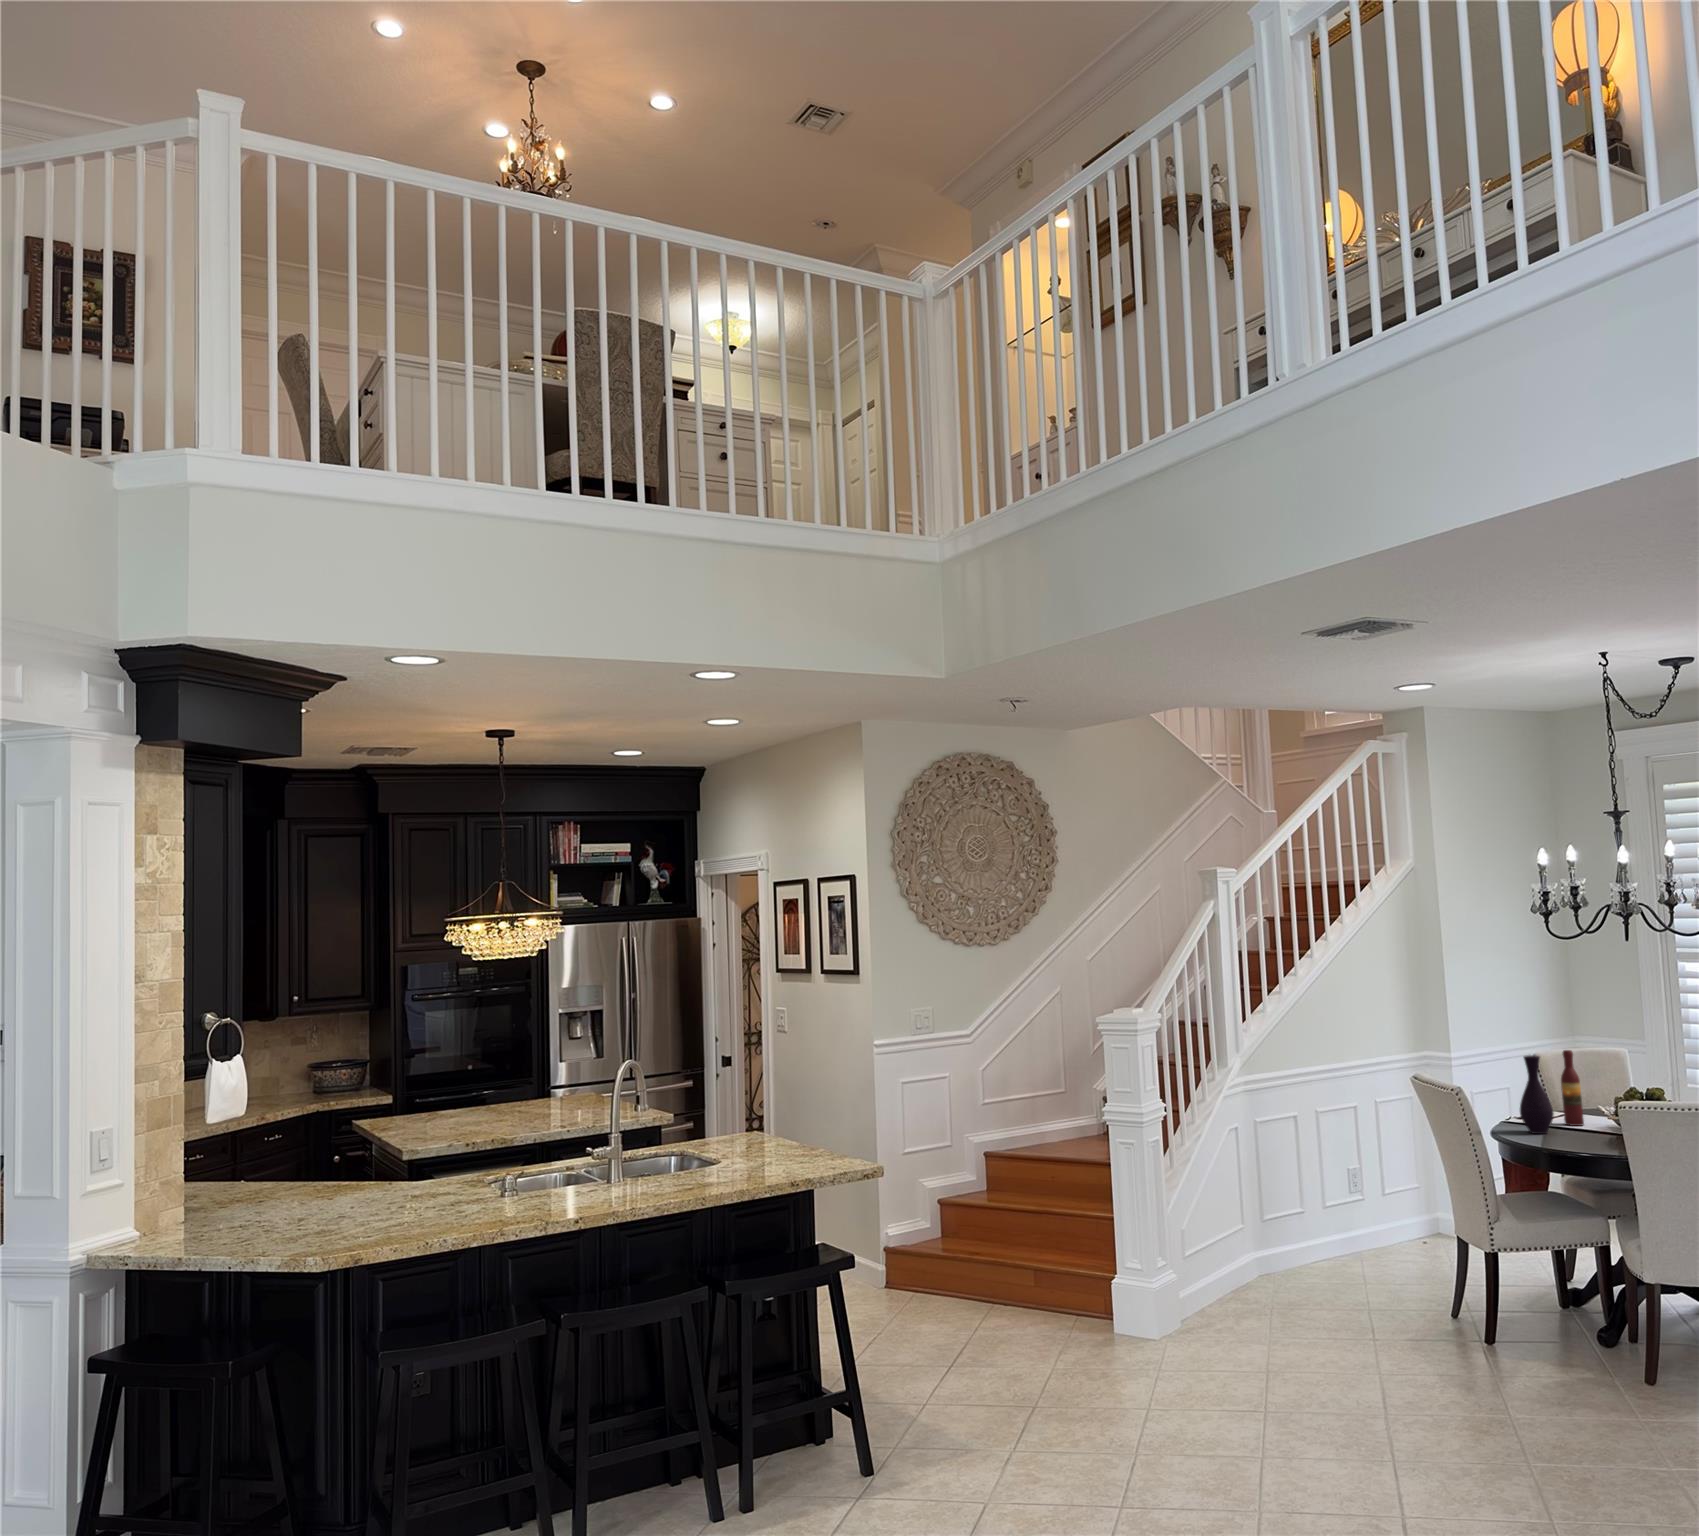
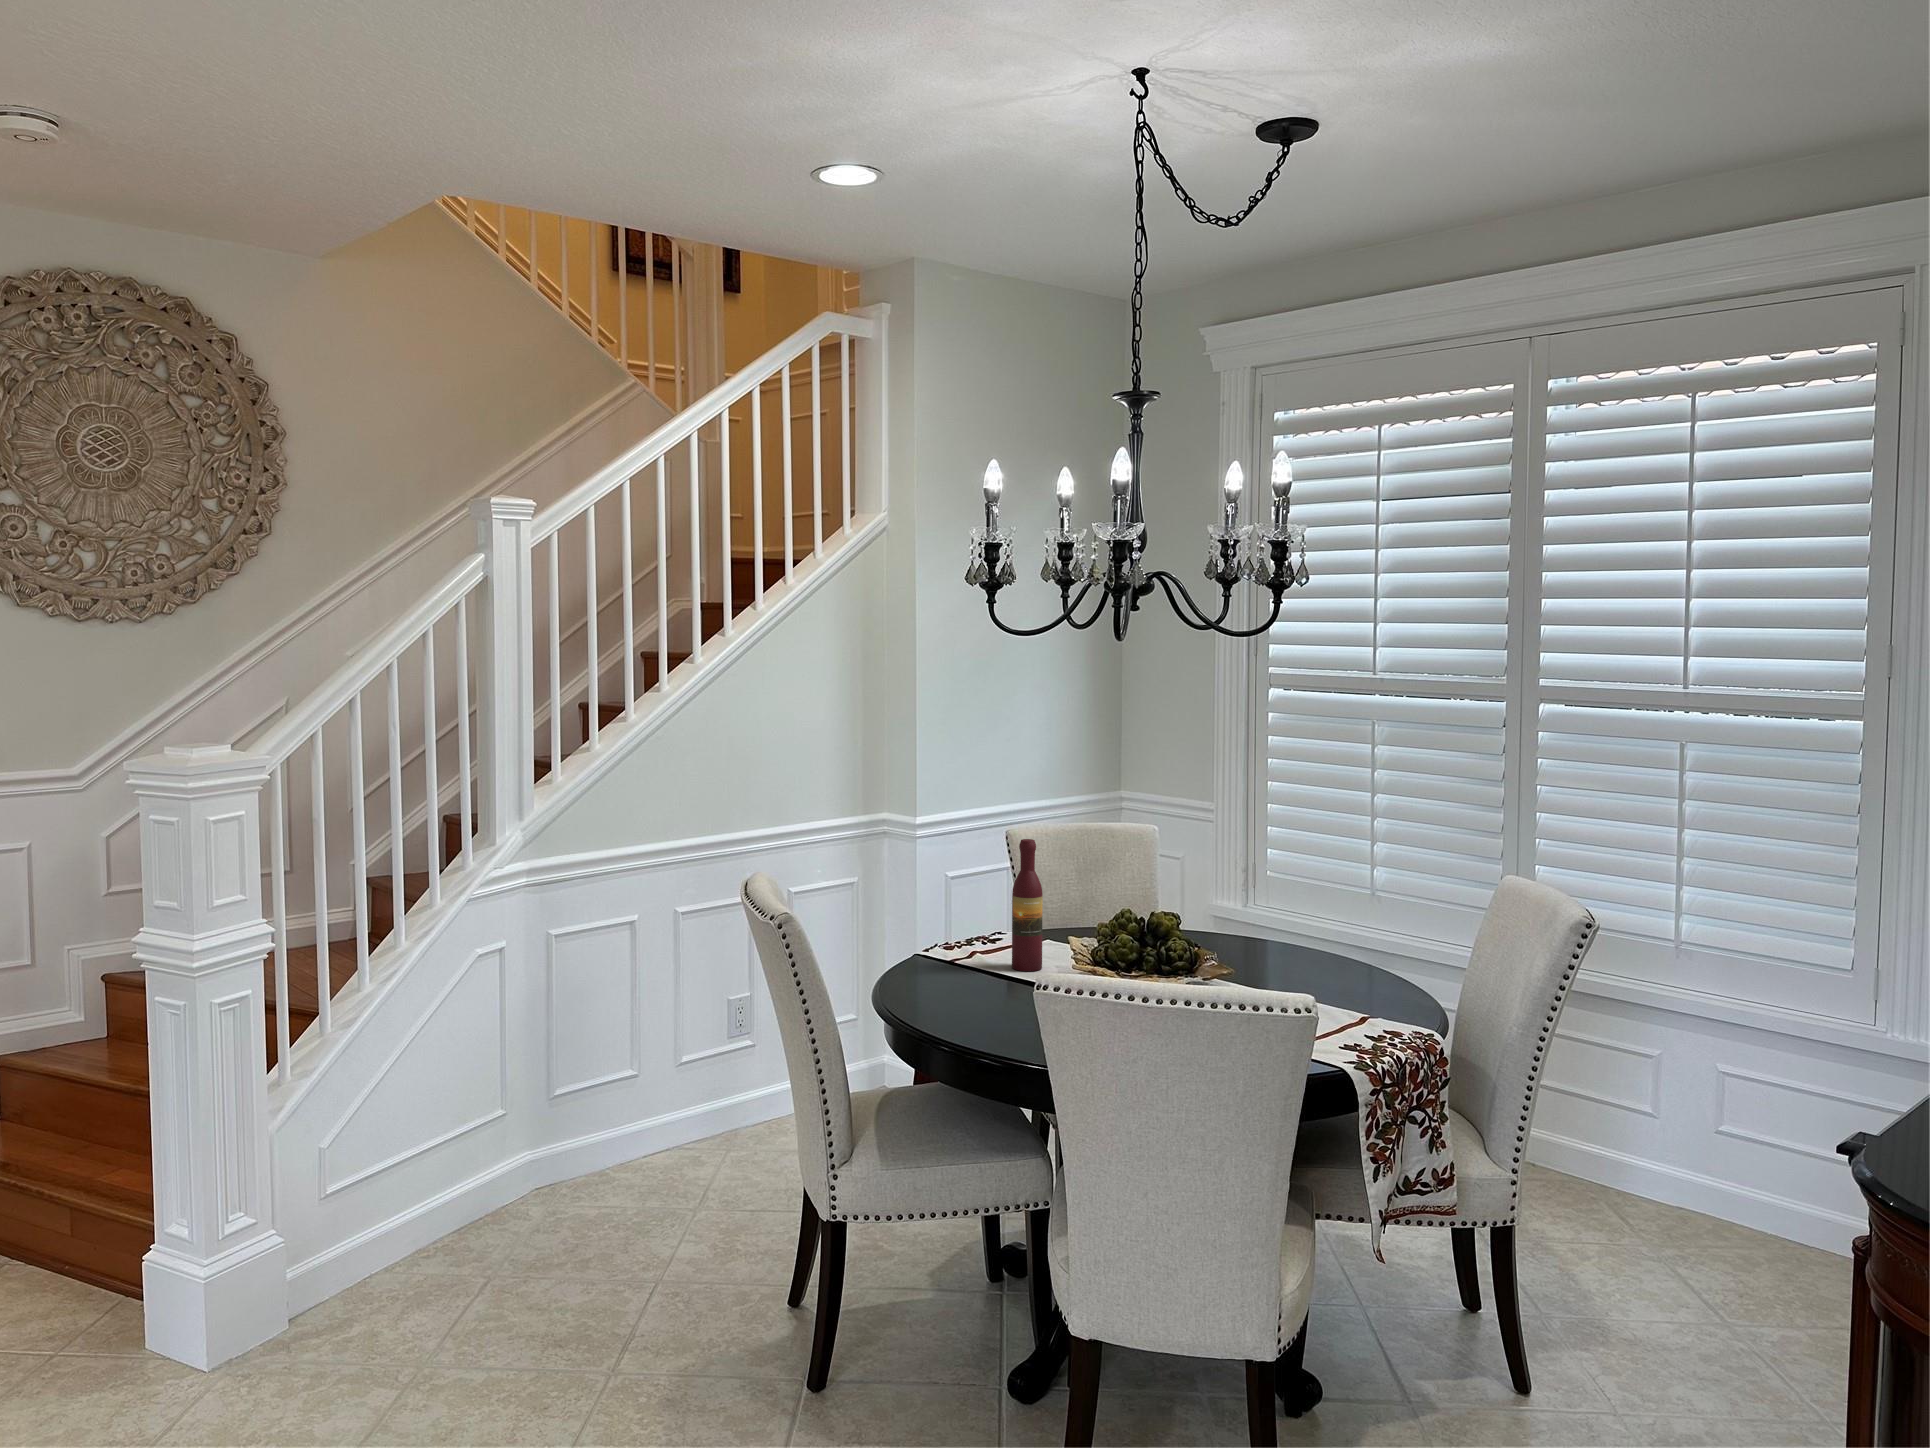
vase: present [1520,1055,1554,1134] -> none [927,853,983,996]

